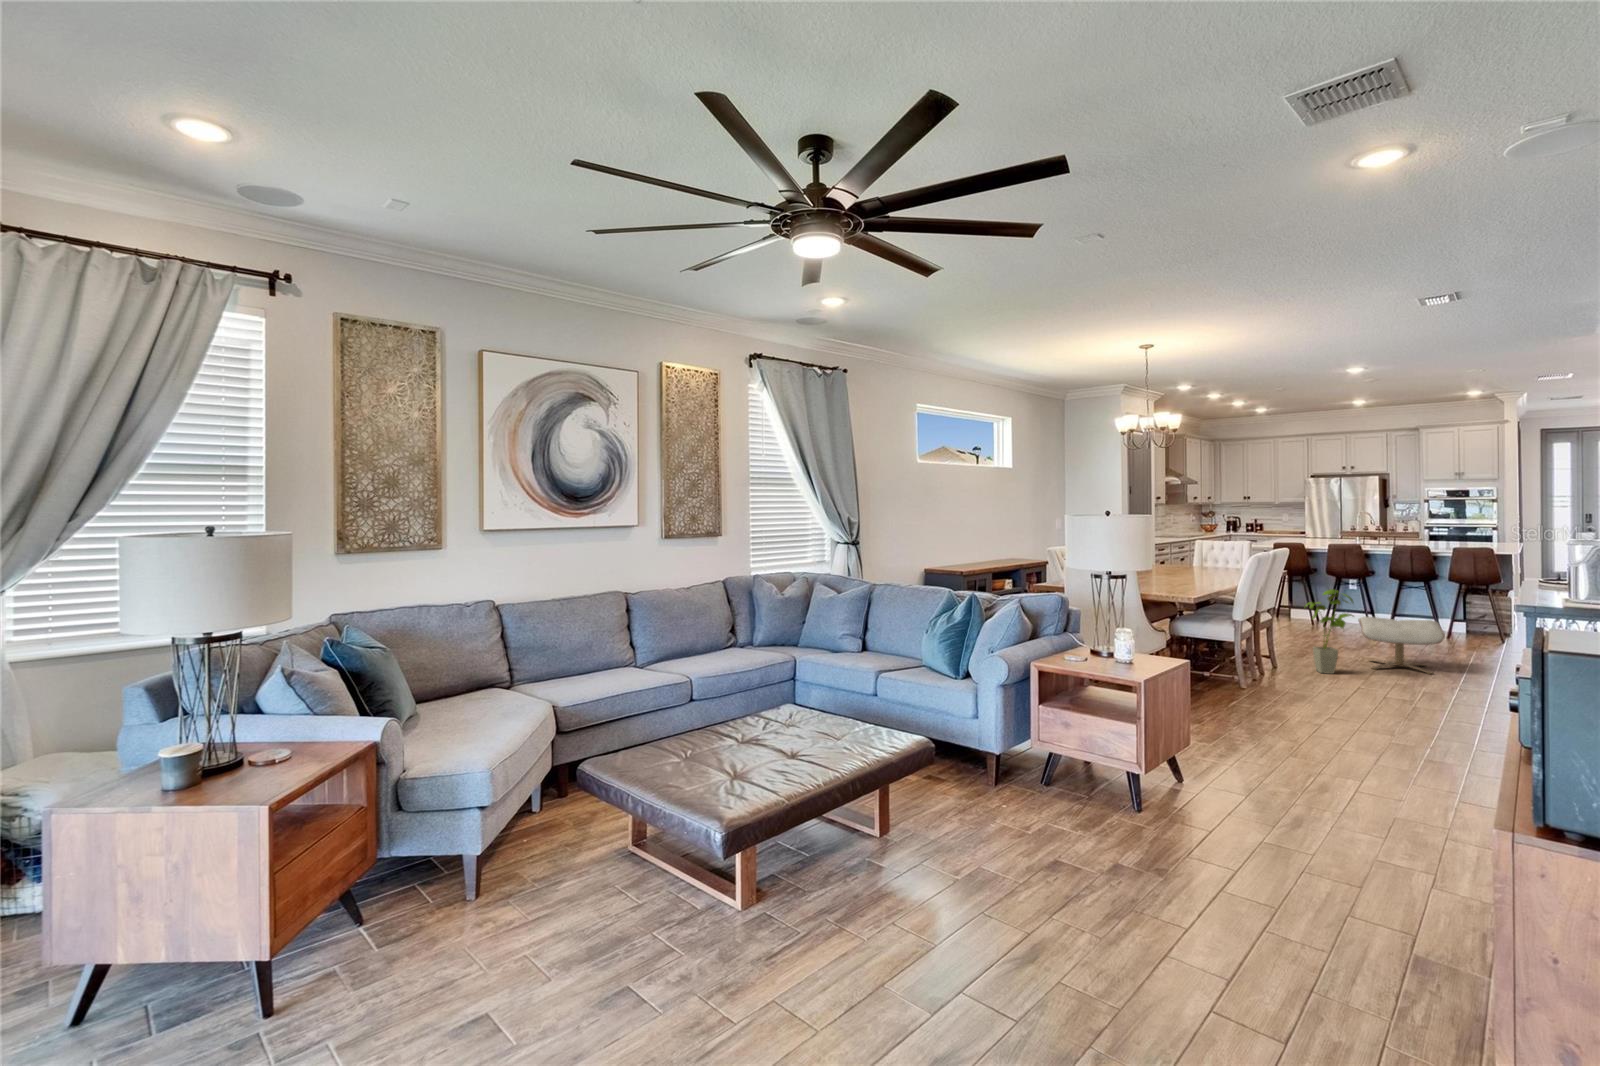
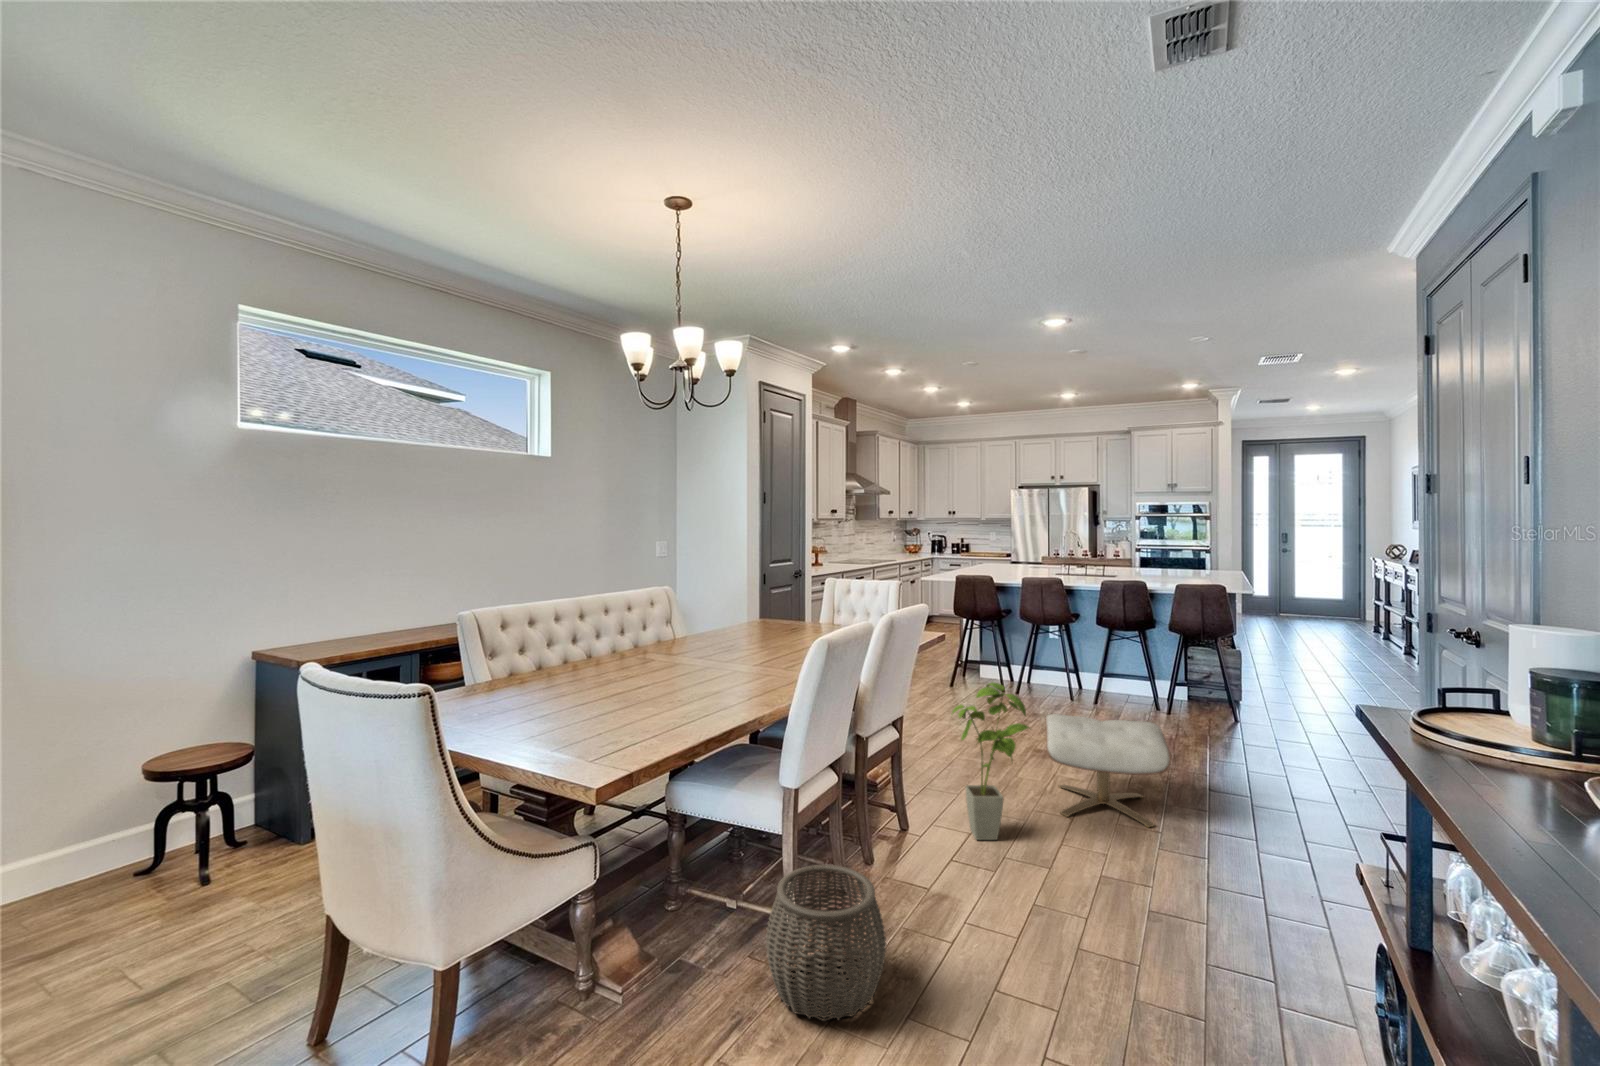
woven basket: none [1239,652,1299,703] -> present [766,865,887,1021]

